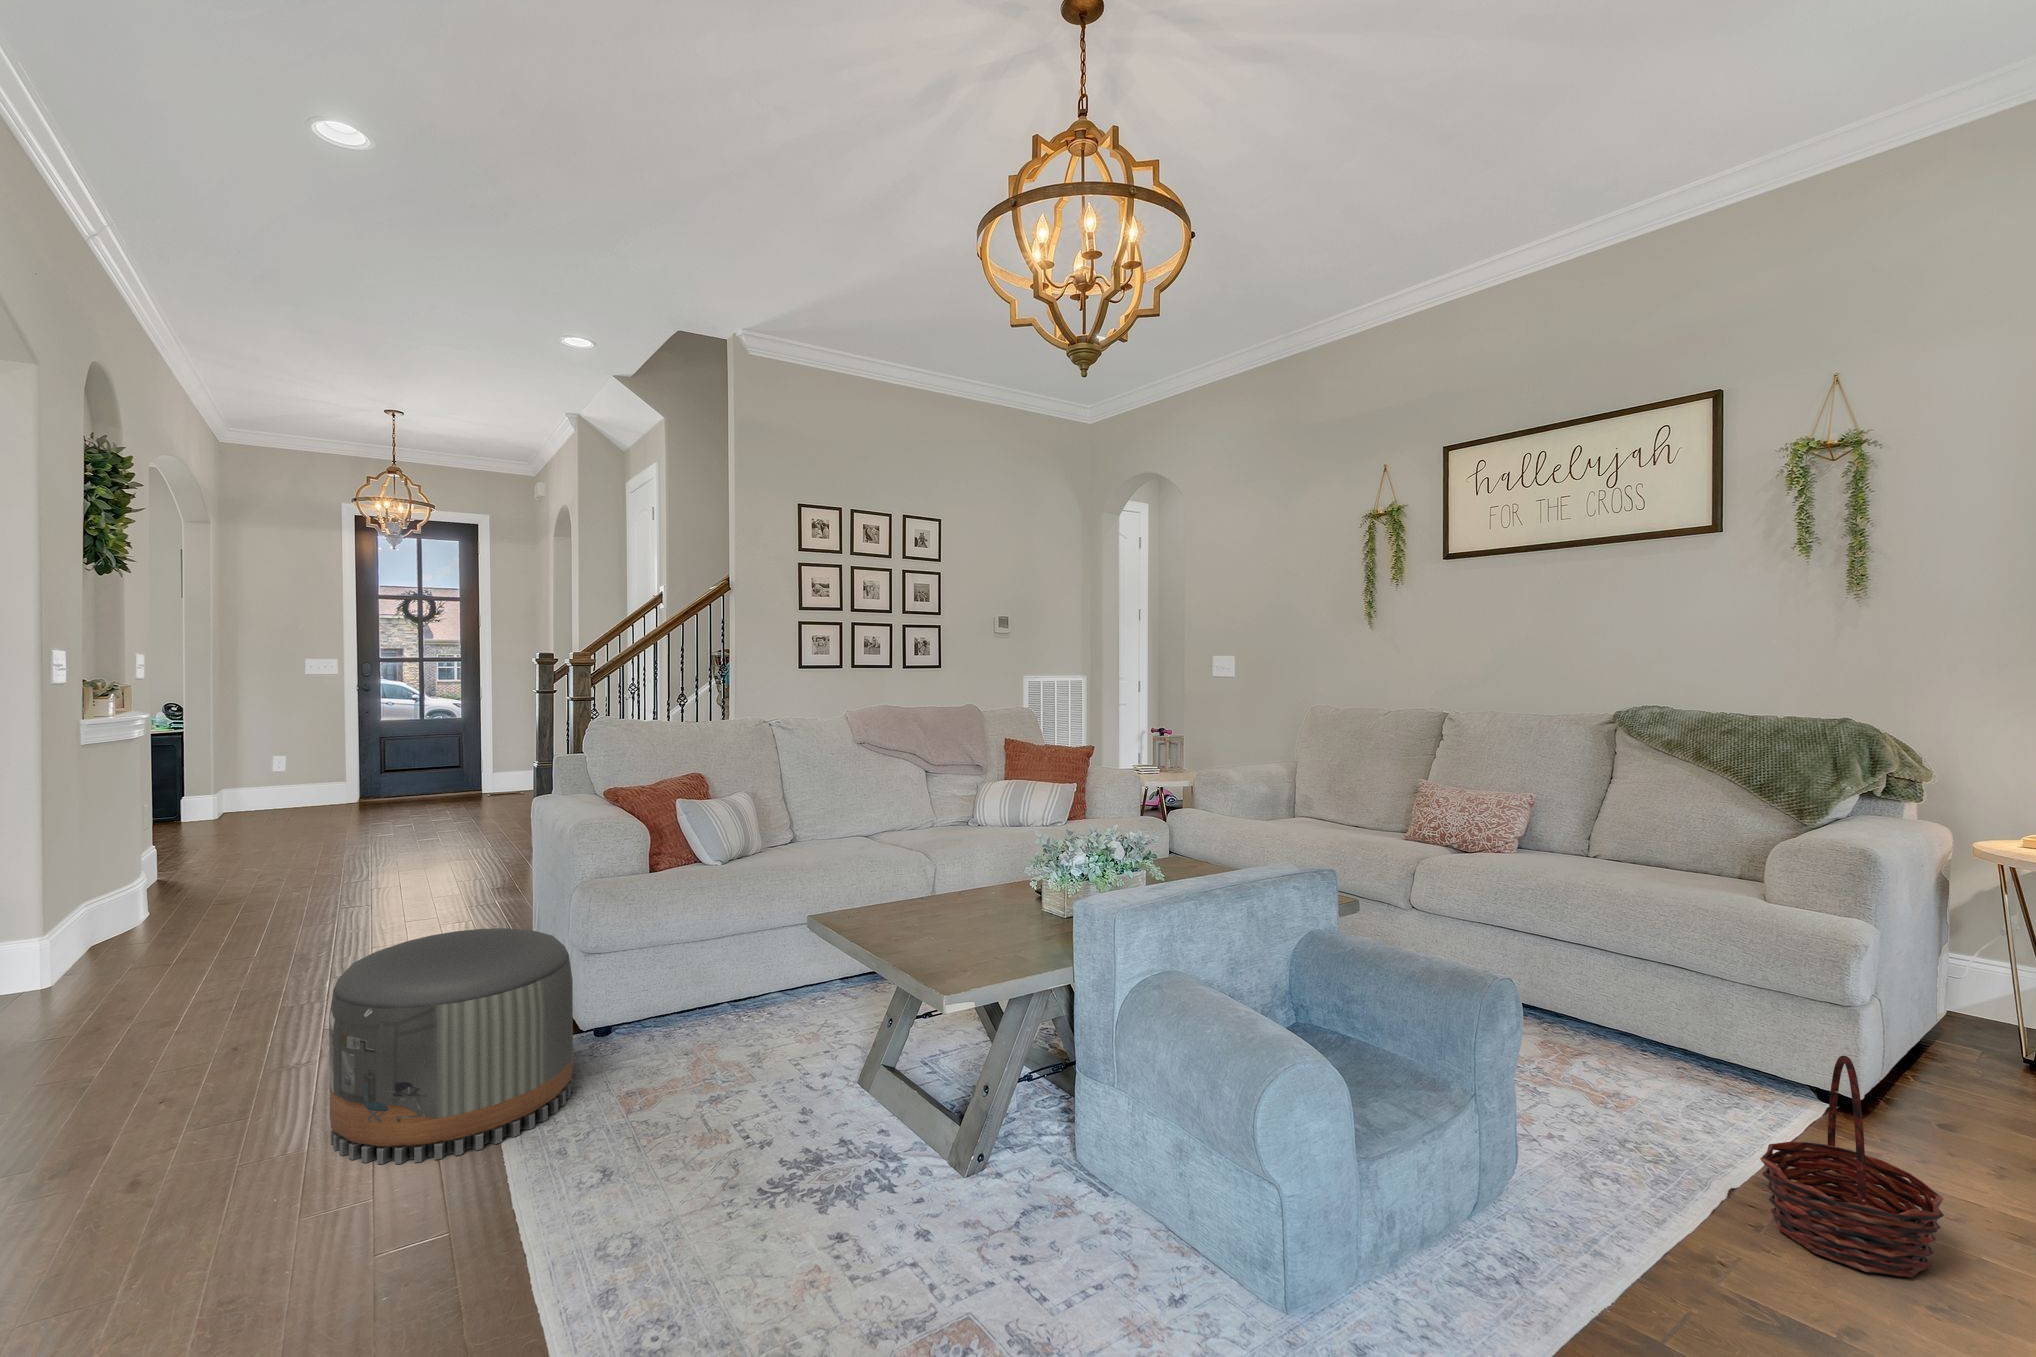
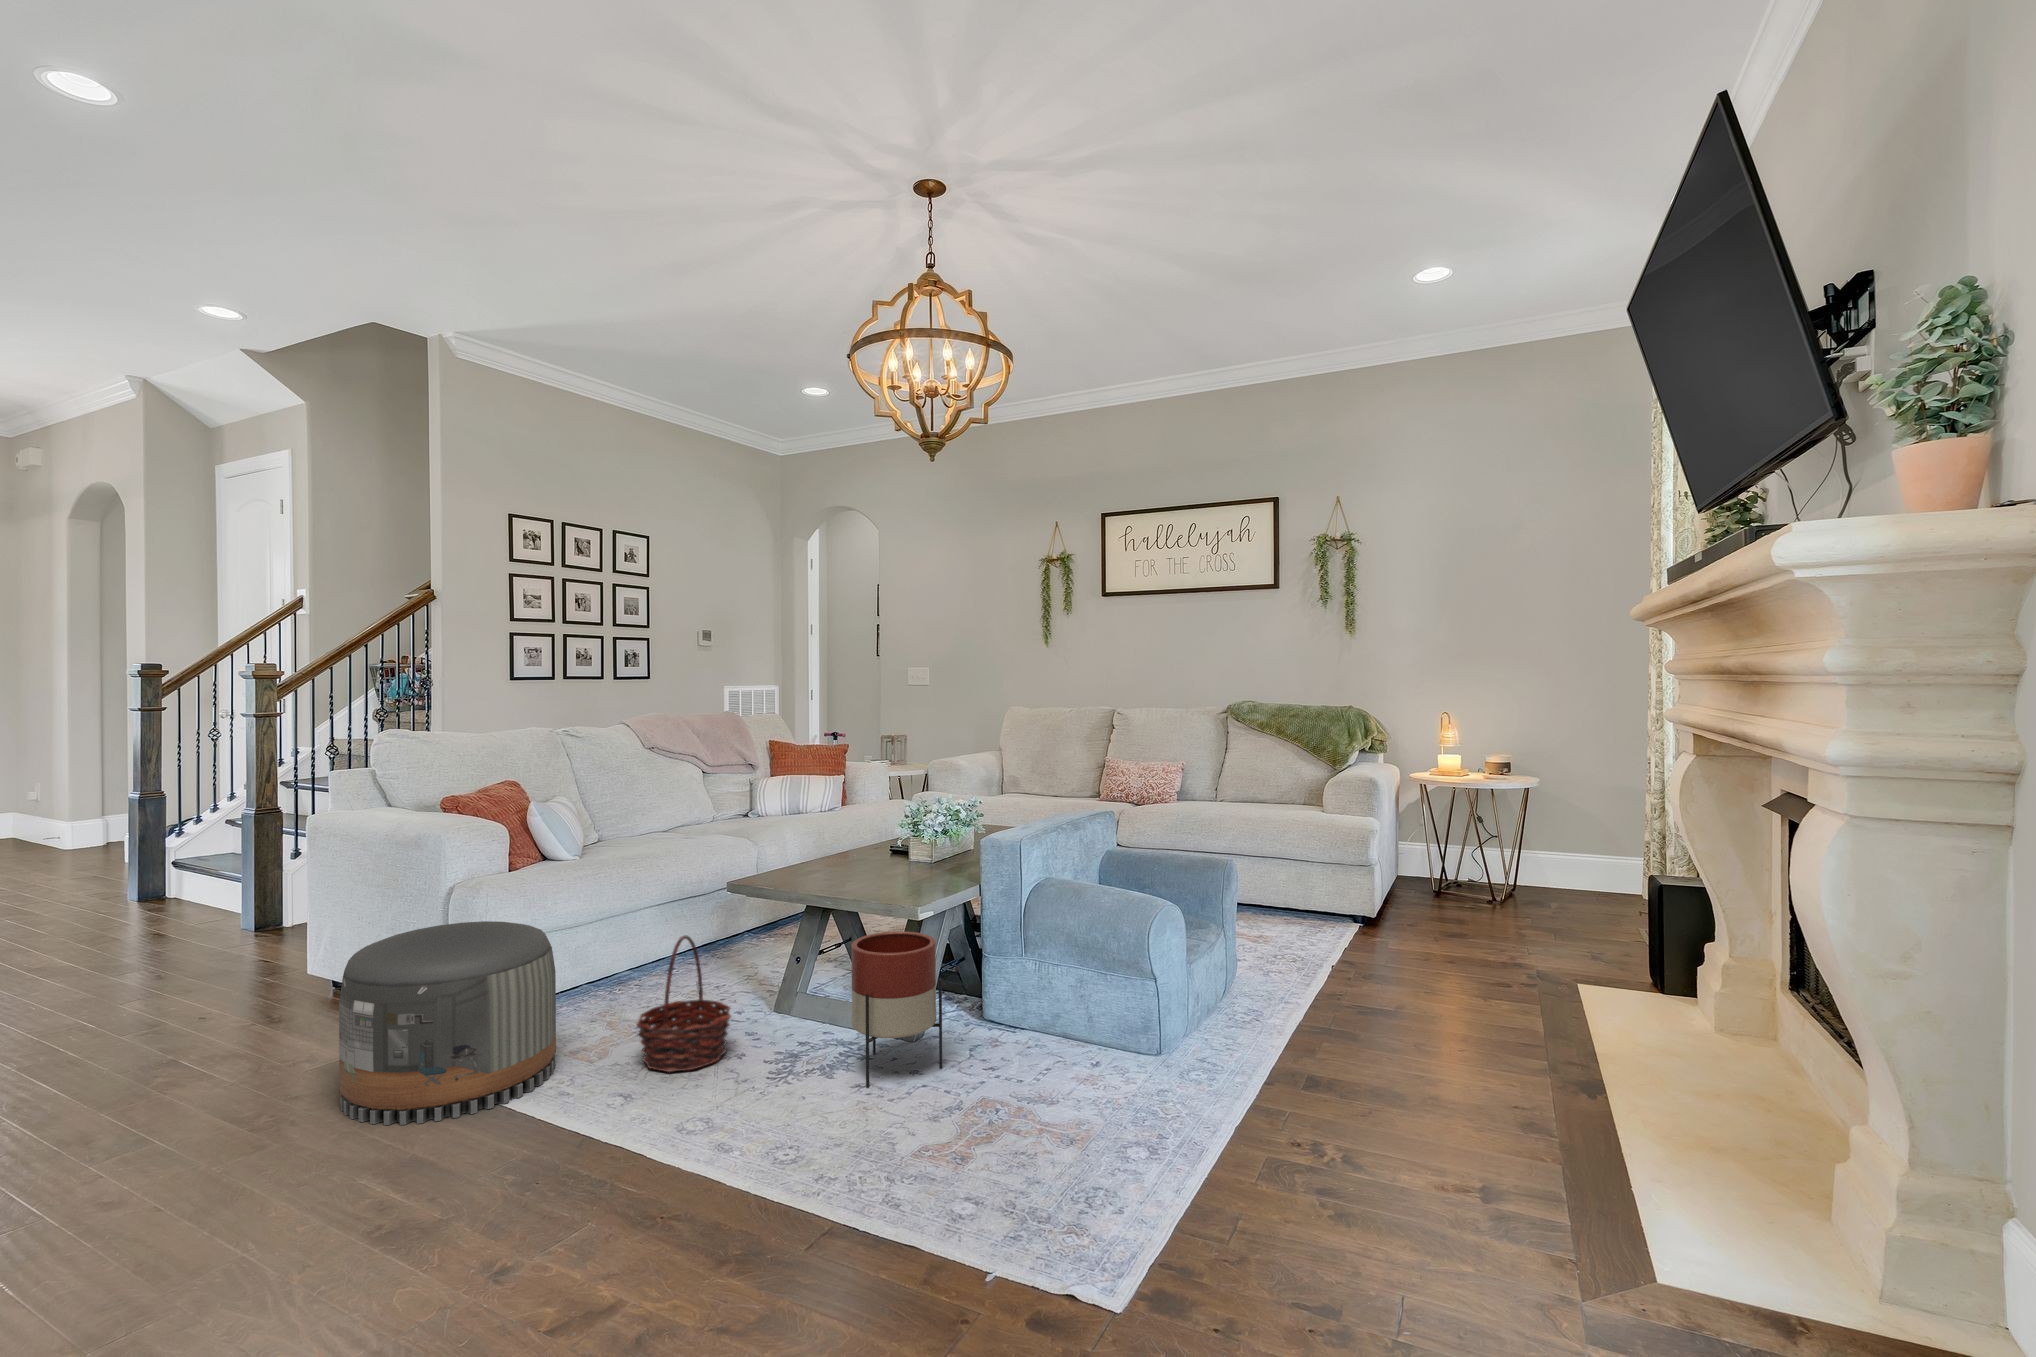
planter: none [807,1024,933,1256] -> present [852,931,942,1087]
basket: present [1760,1056,1944,1277] -> present [637,935,731,1072]

